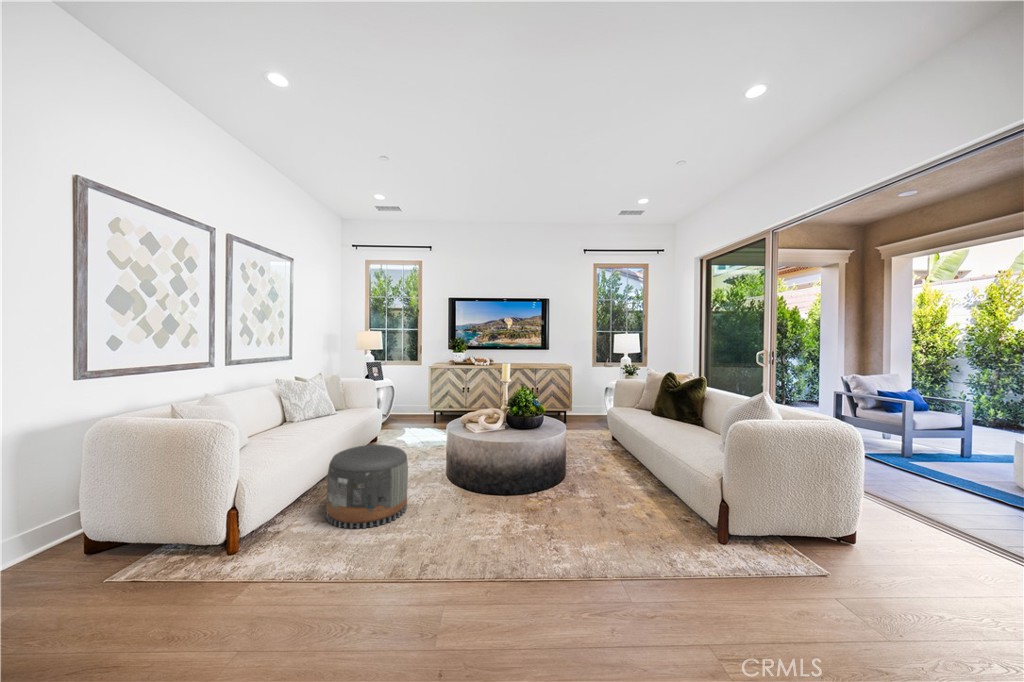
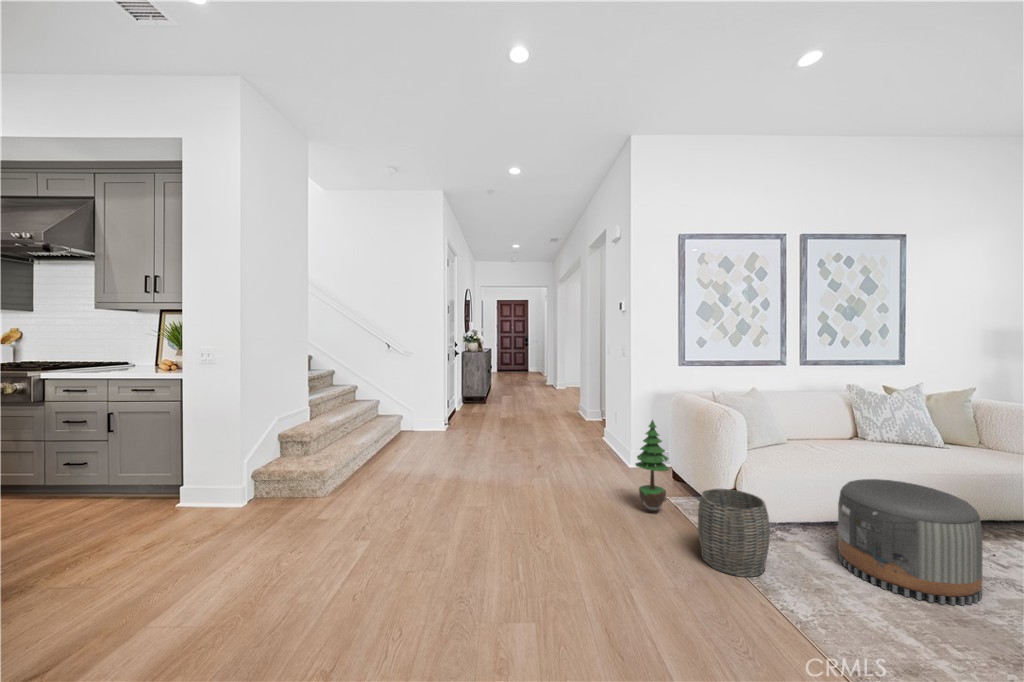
potted tree: none [59,457,134,597] -> present [636,420,669,511]
woven basket: none [224,500,307,602] -> present [698,489,770,577]

